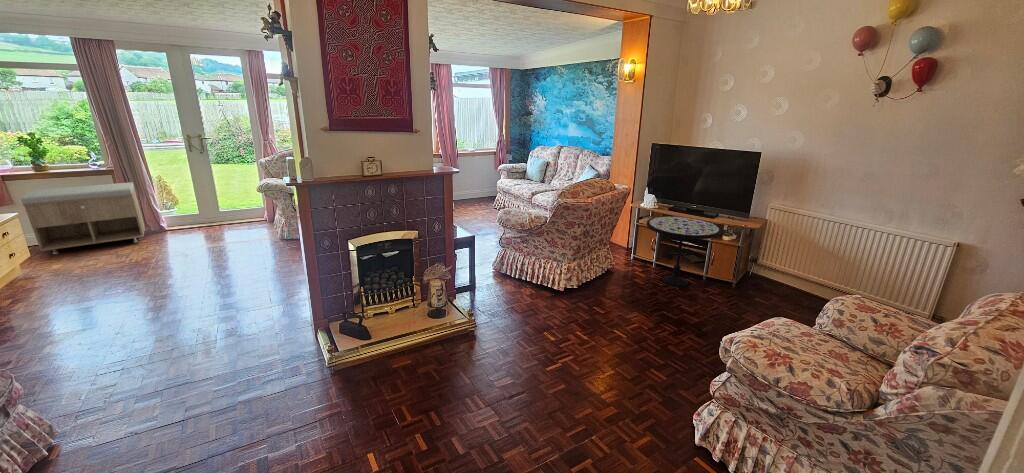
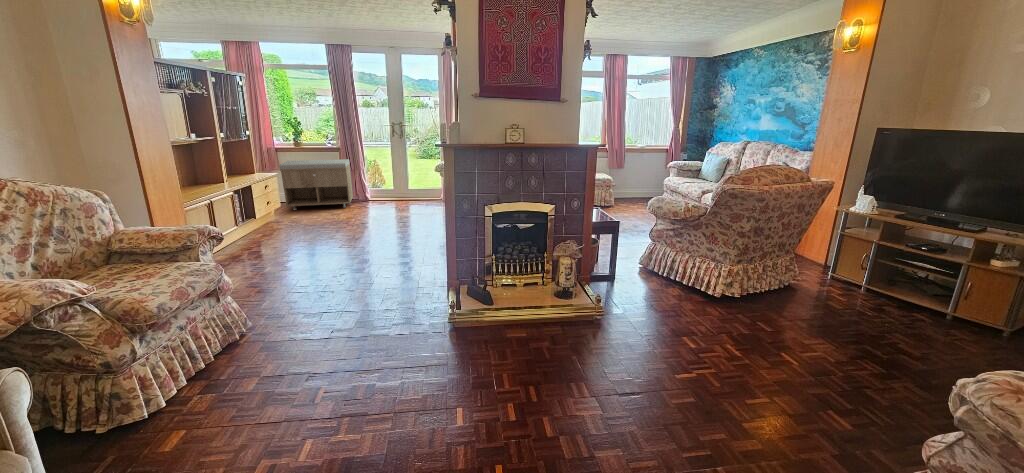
side table: present [647,216,722,287] -> none [854,224,987,322]

